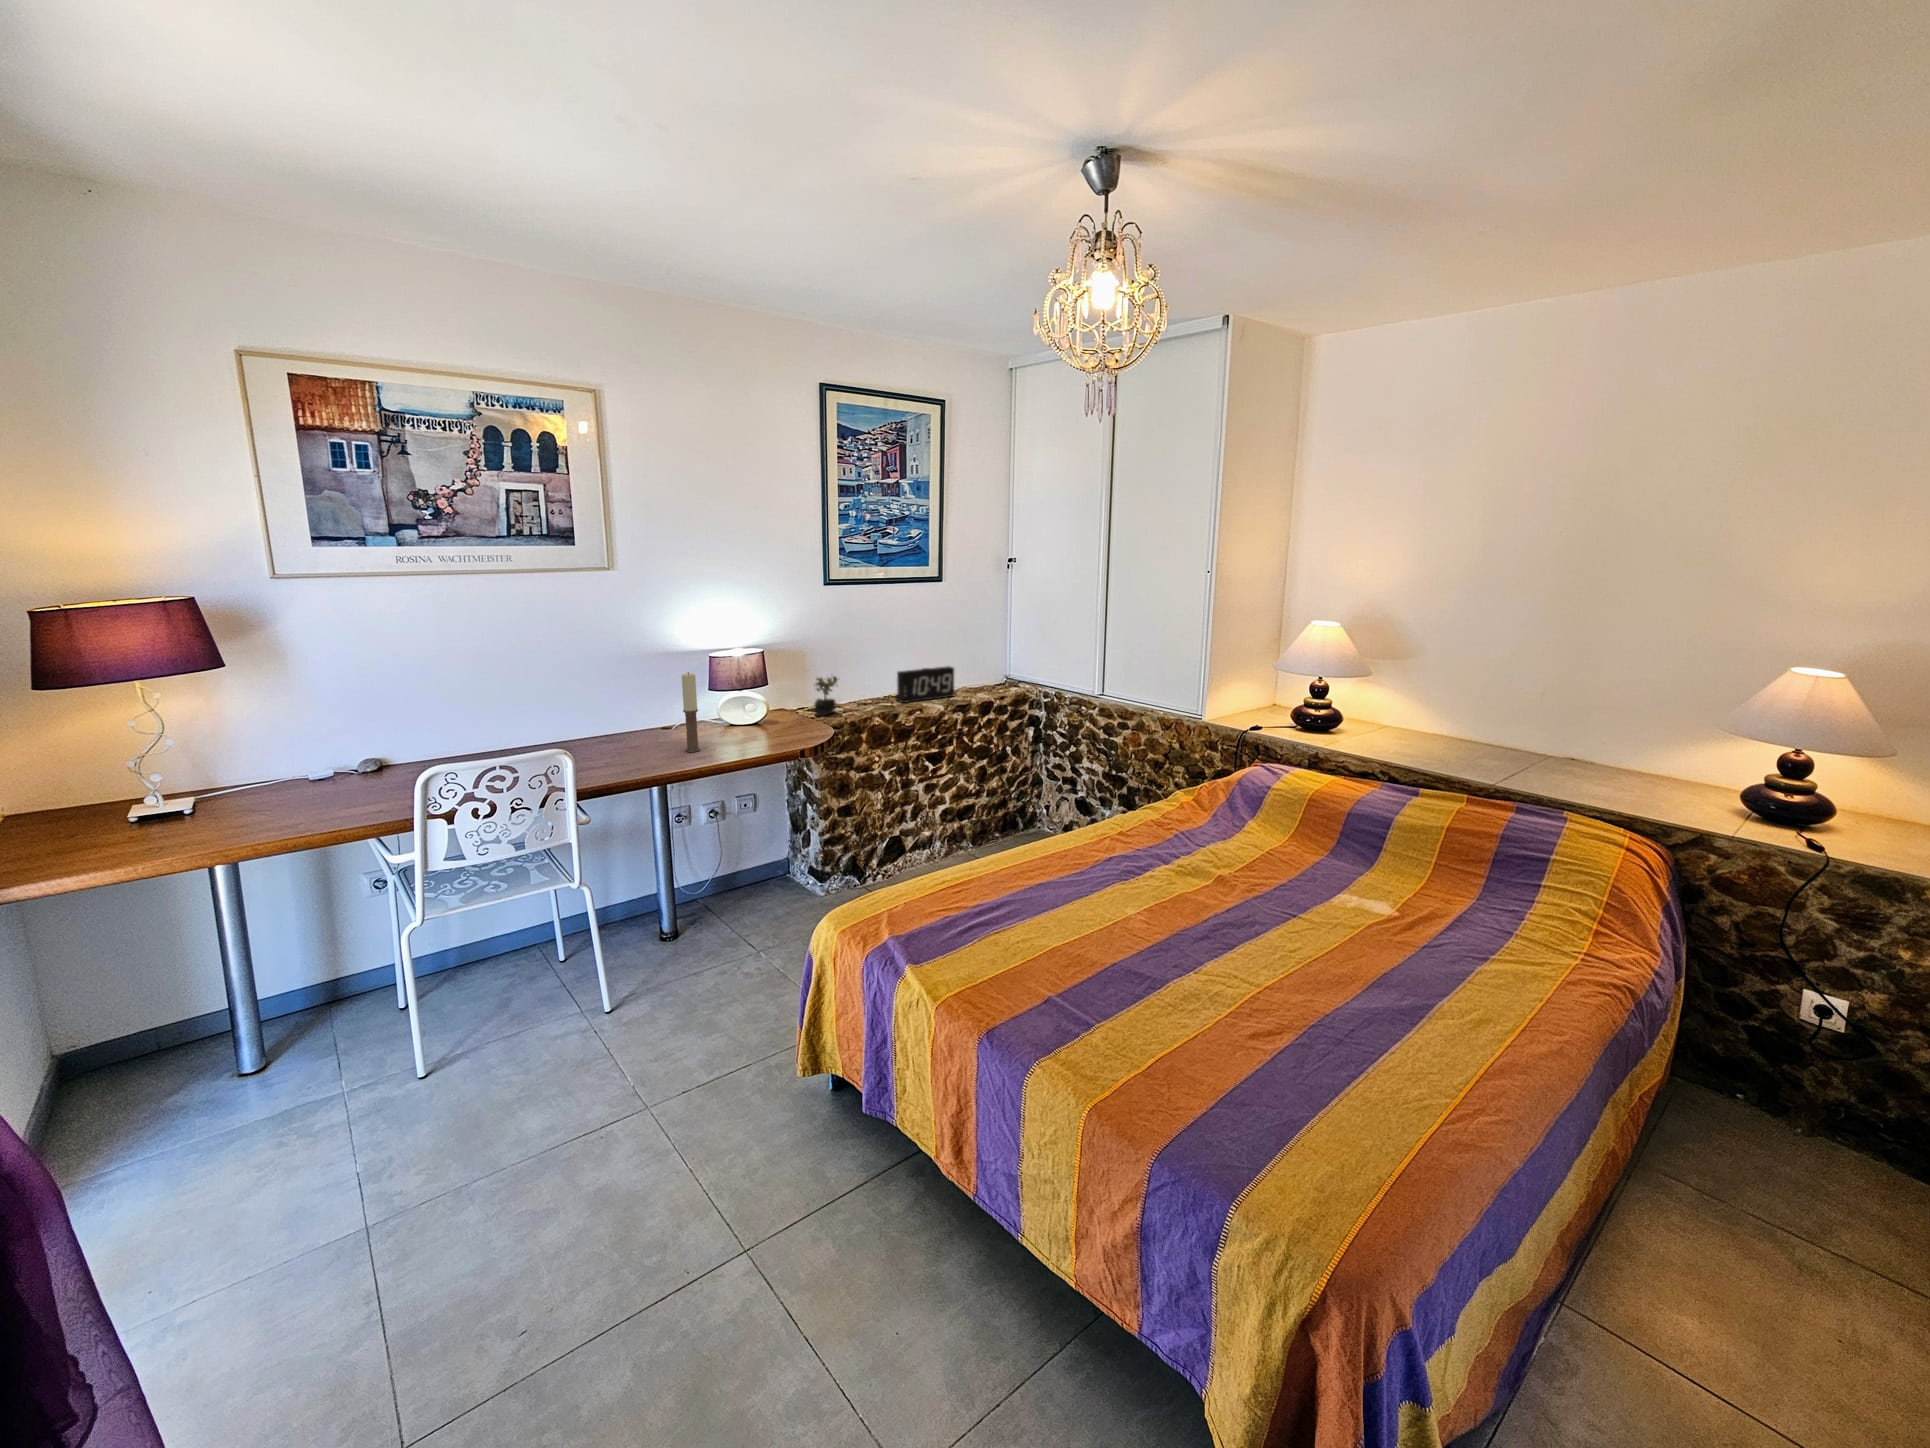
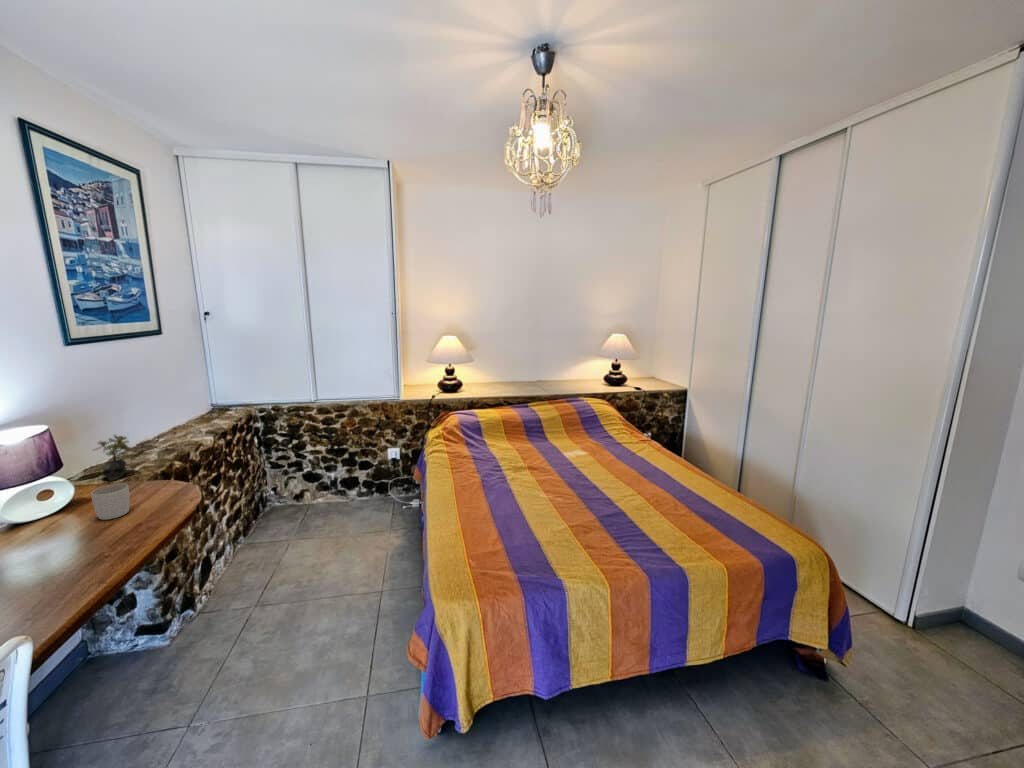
alarm clock: present [895,666,954,703] -> none [151,406,198,447]
candle: present [682,672,700,752] -> none [47,464,89,563]
mug: none [746,709,776,738] -> present [91,483,130,520]

